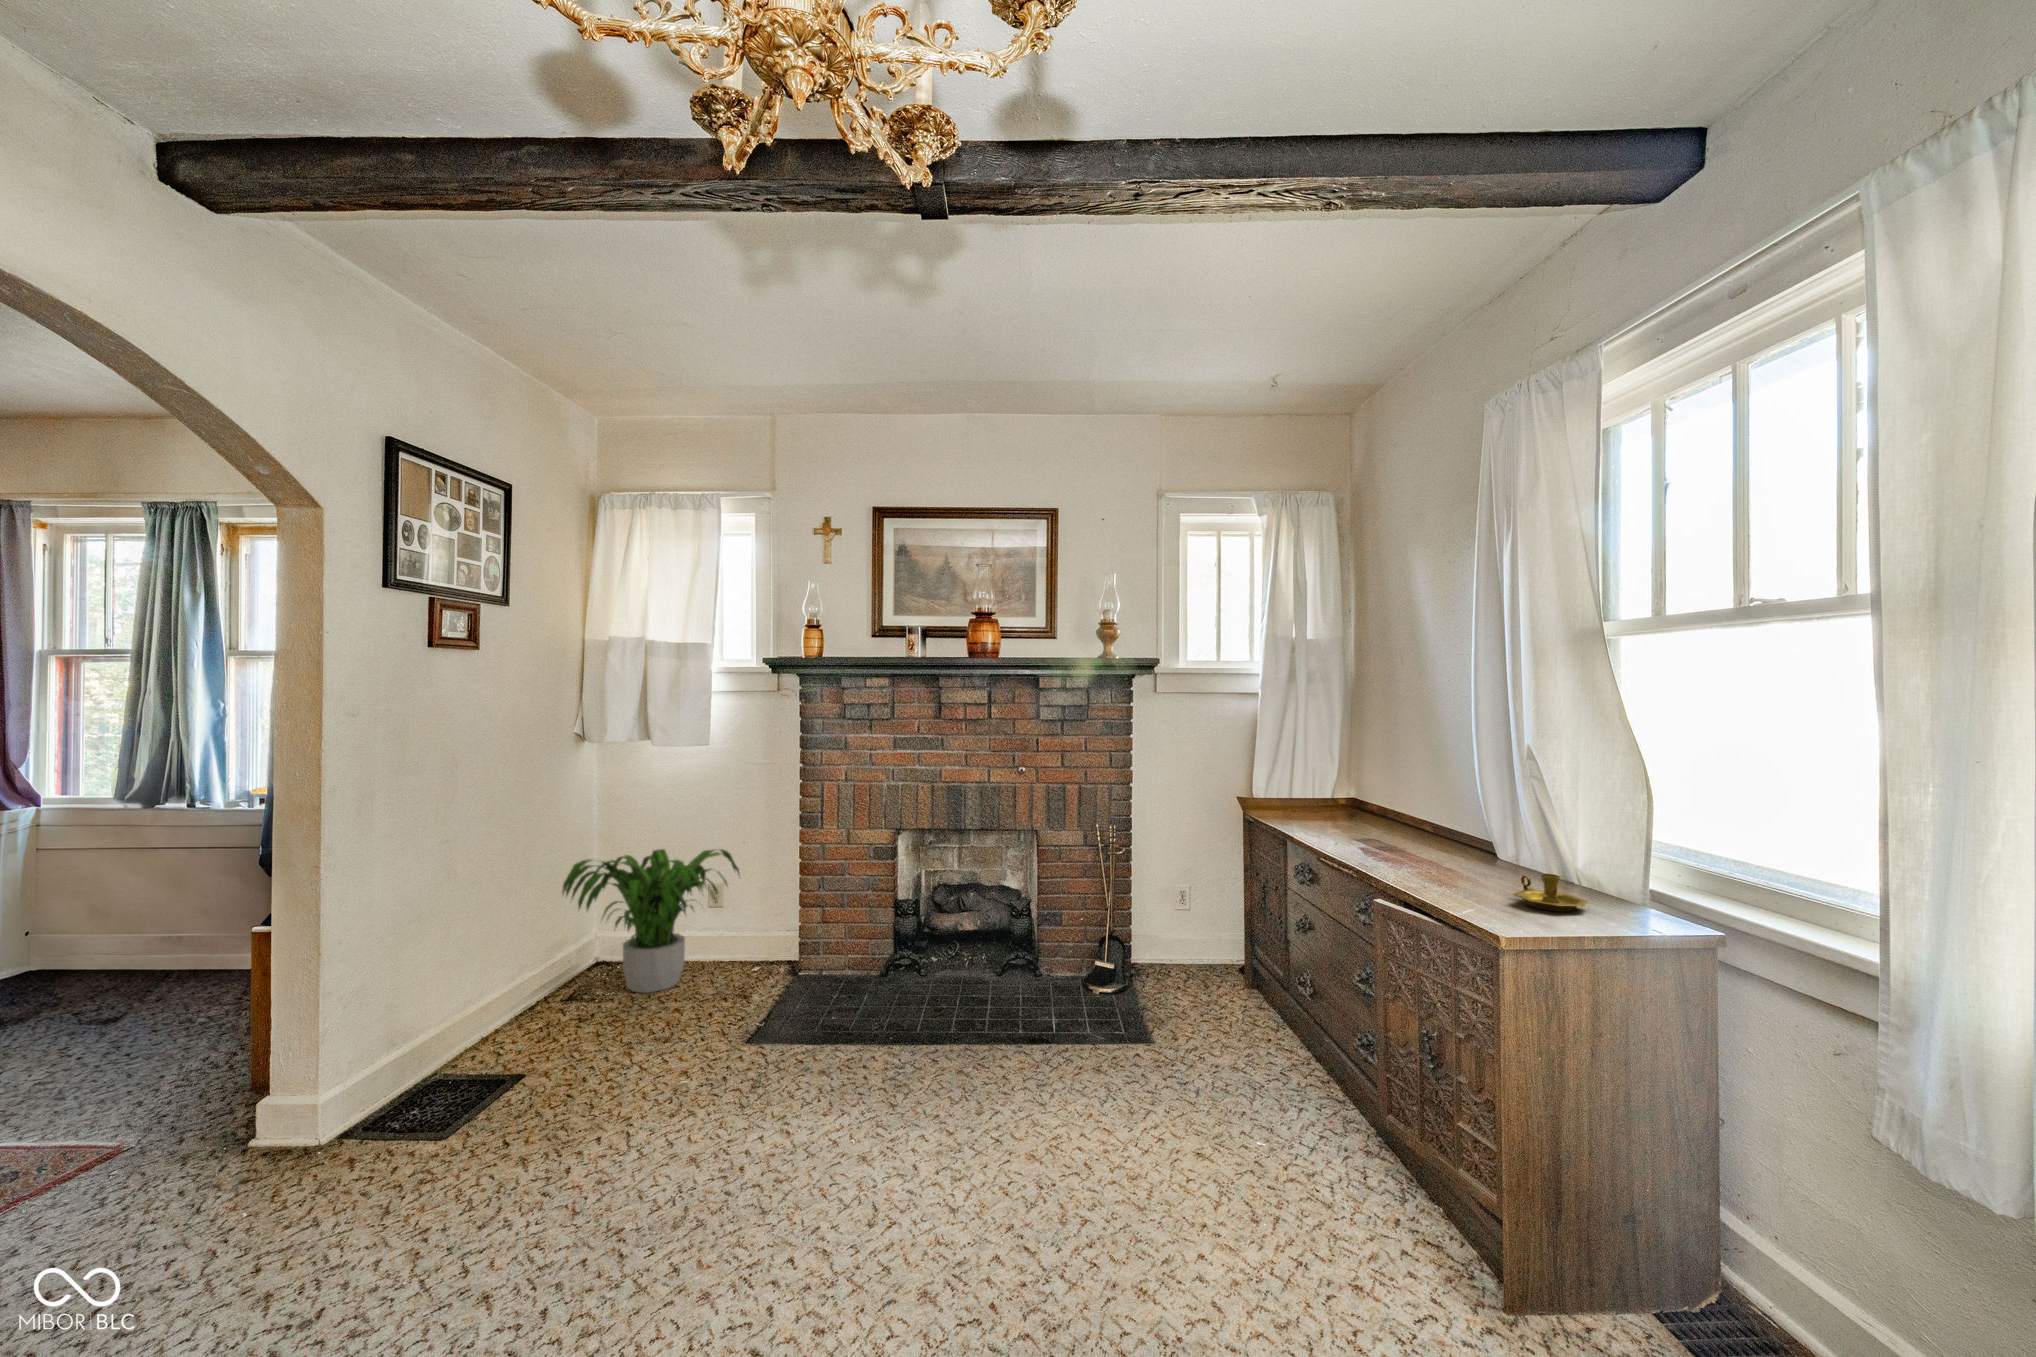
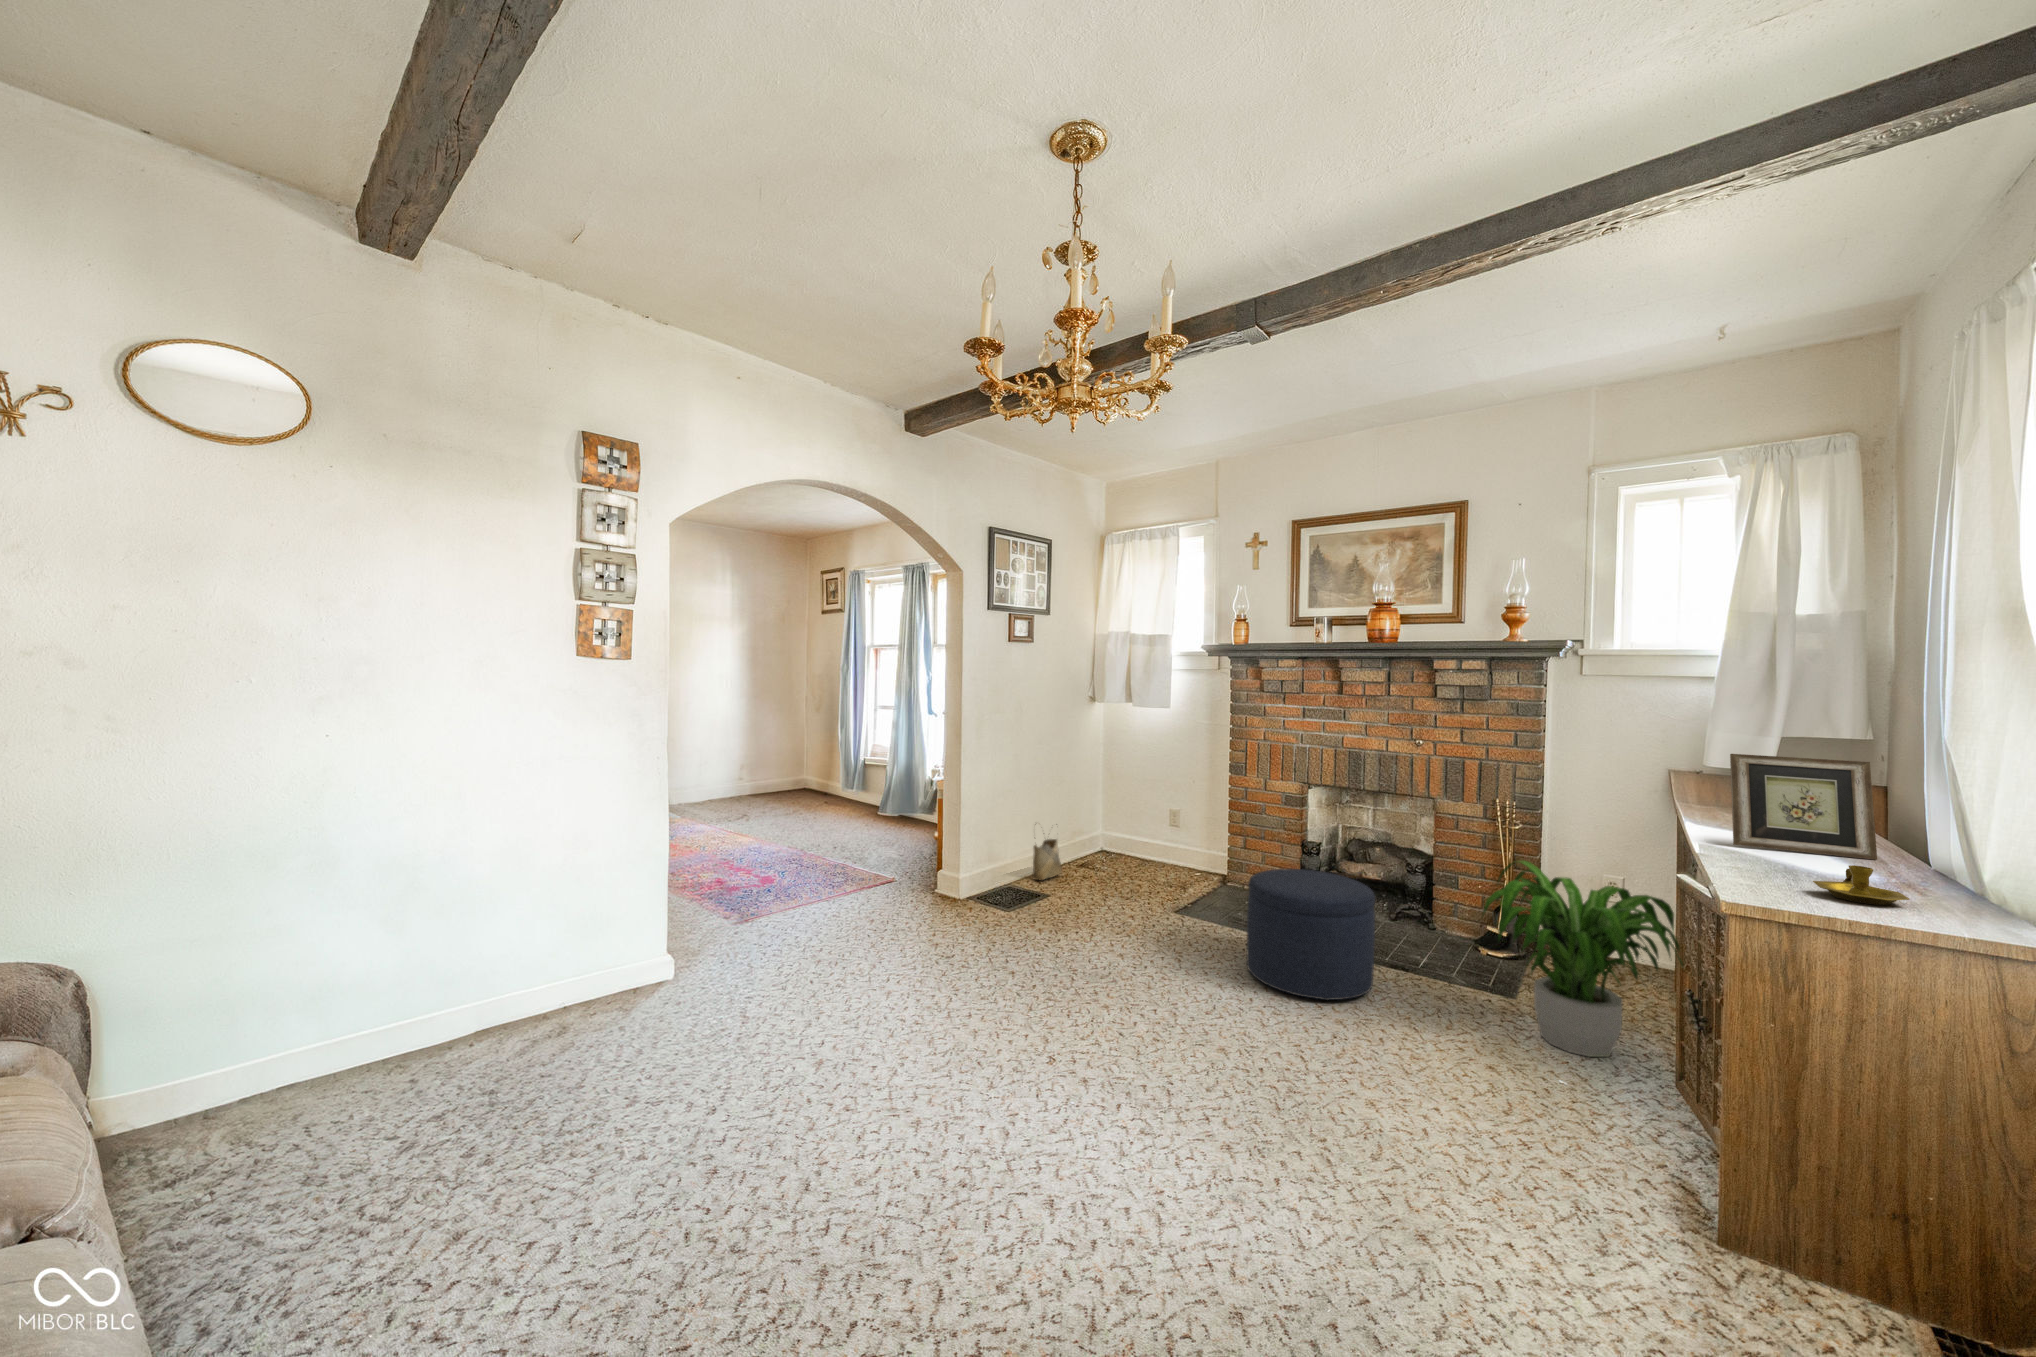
picture frame: none [1350,765,1454,855] -> present [1730,754,1877,860]
potted plant: present [562,849,739,993] -> present [1483,861,1683,1057]
woven basket: none [485,944,540,1047] -> present [1032,824,1062,880]
ottoman: none [884,950,1042,1139] -> present [1247,869,1375,1000]

